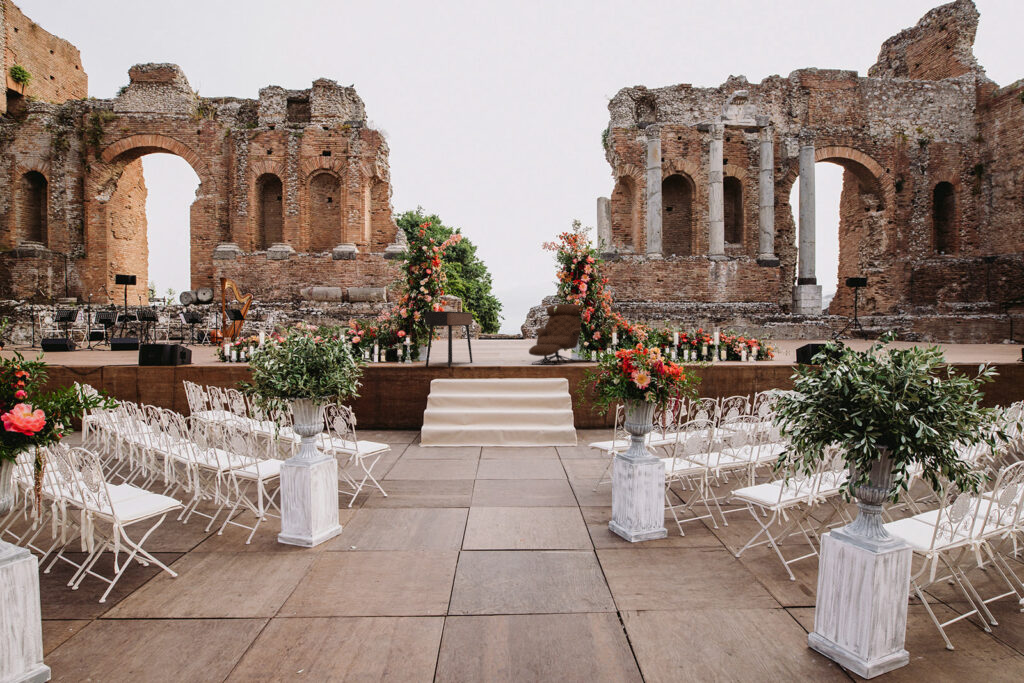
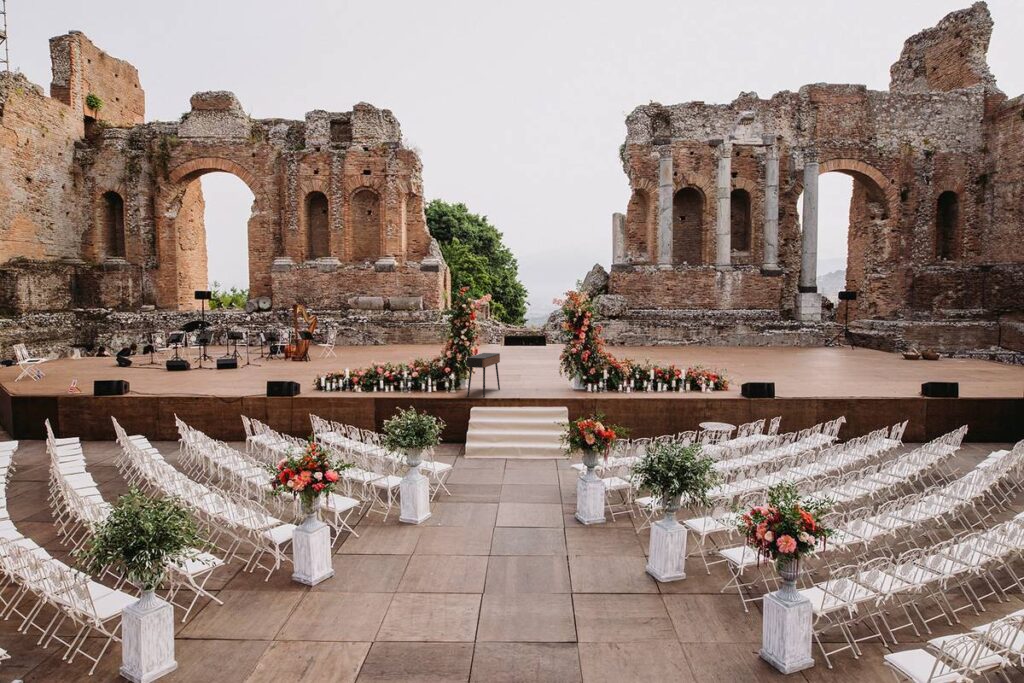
lounge chair: present [529,304,582,364] -> none [541,346,581,394]

